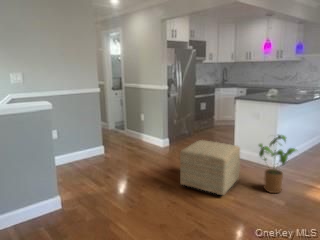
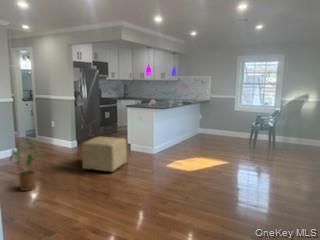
house plant: present [259,135,296,193] -> present [10,141,40,191]

